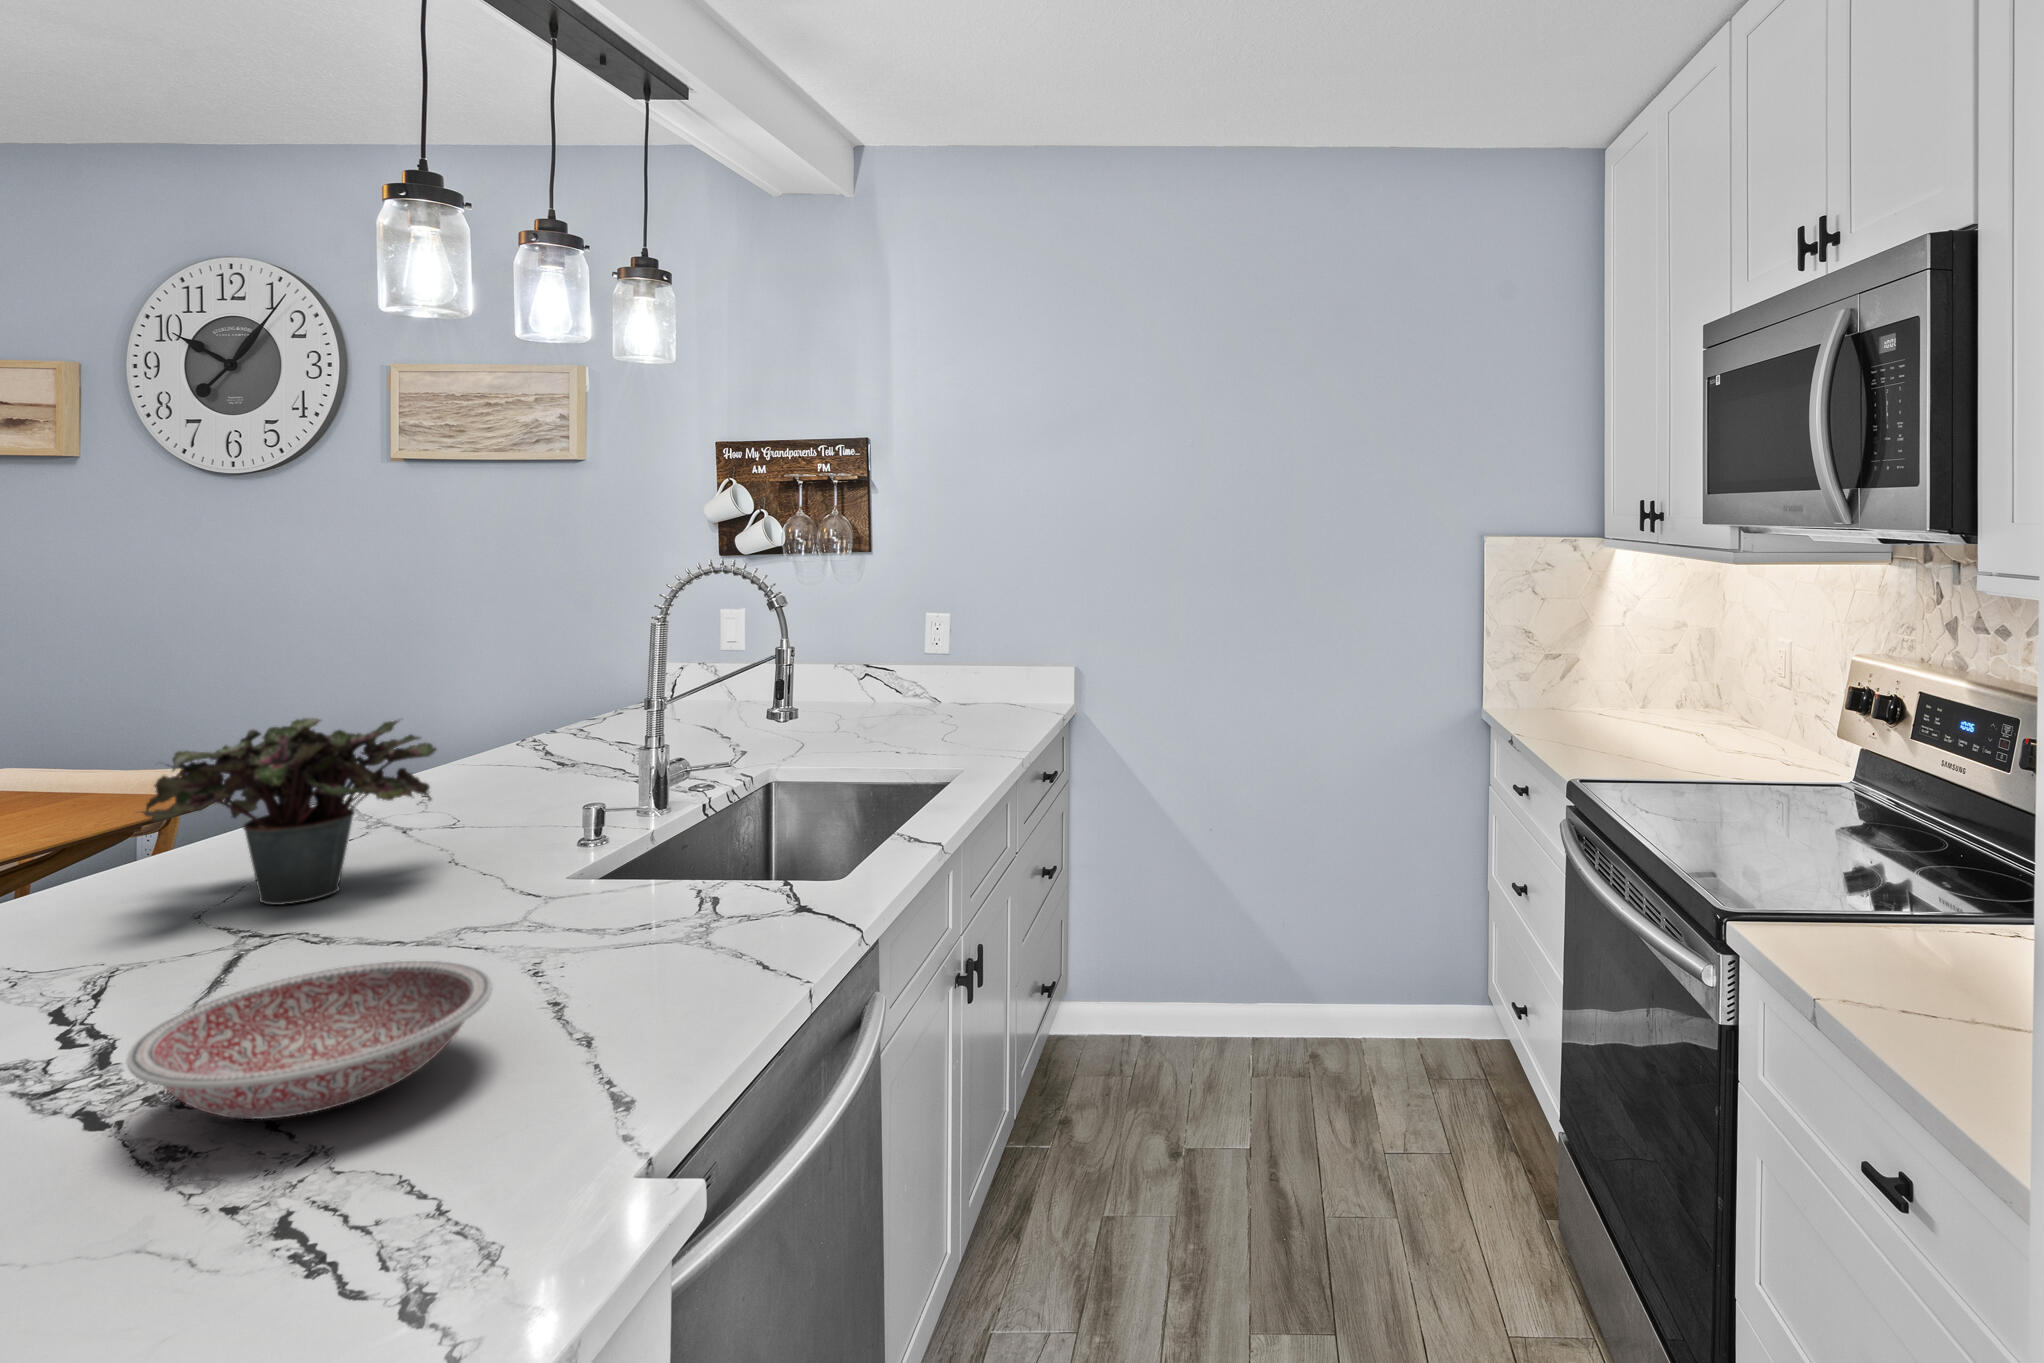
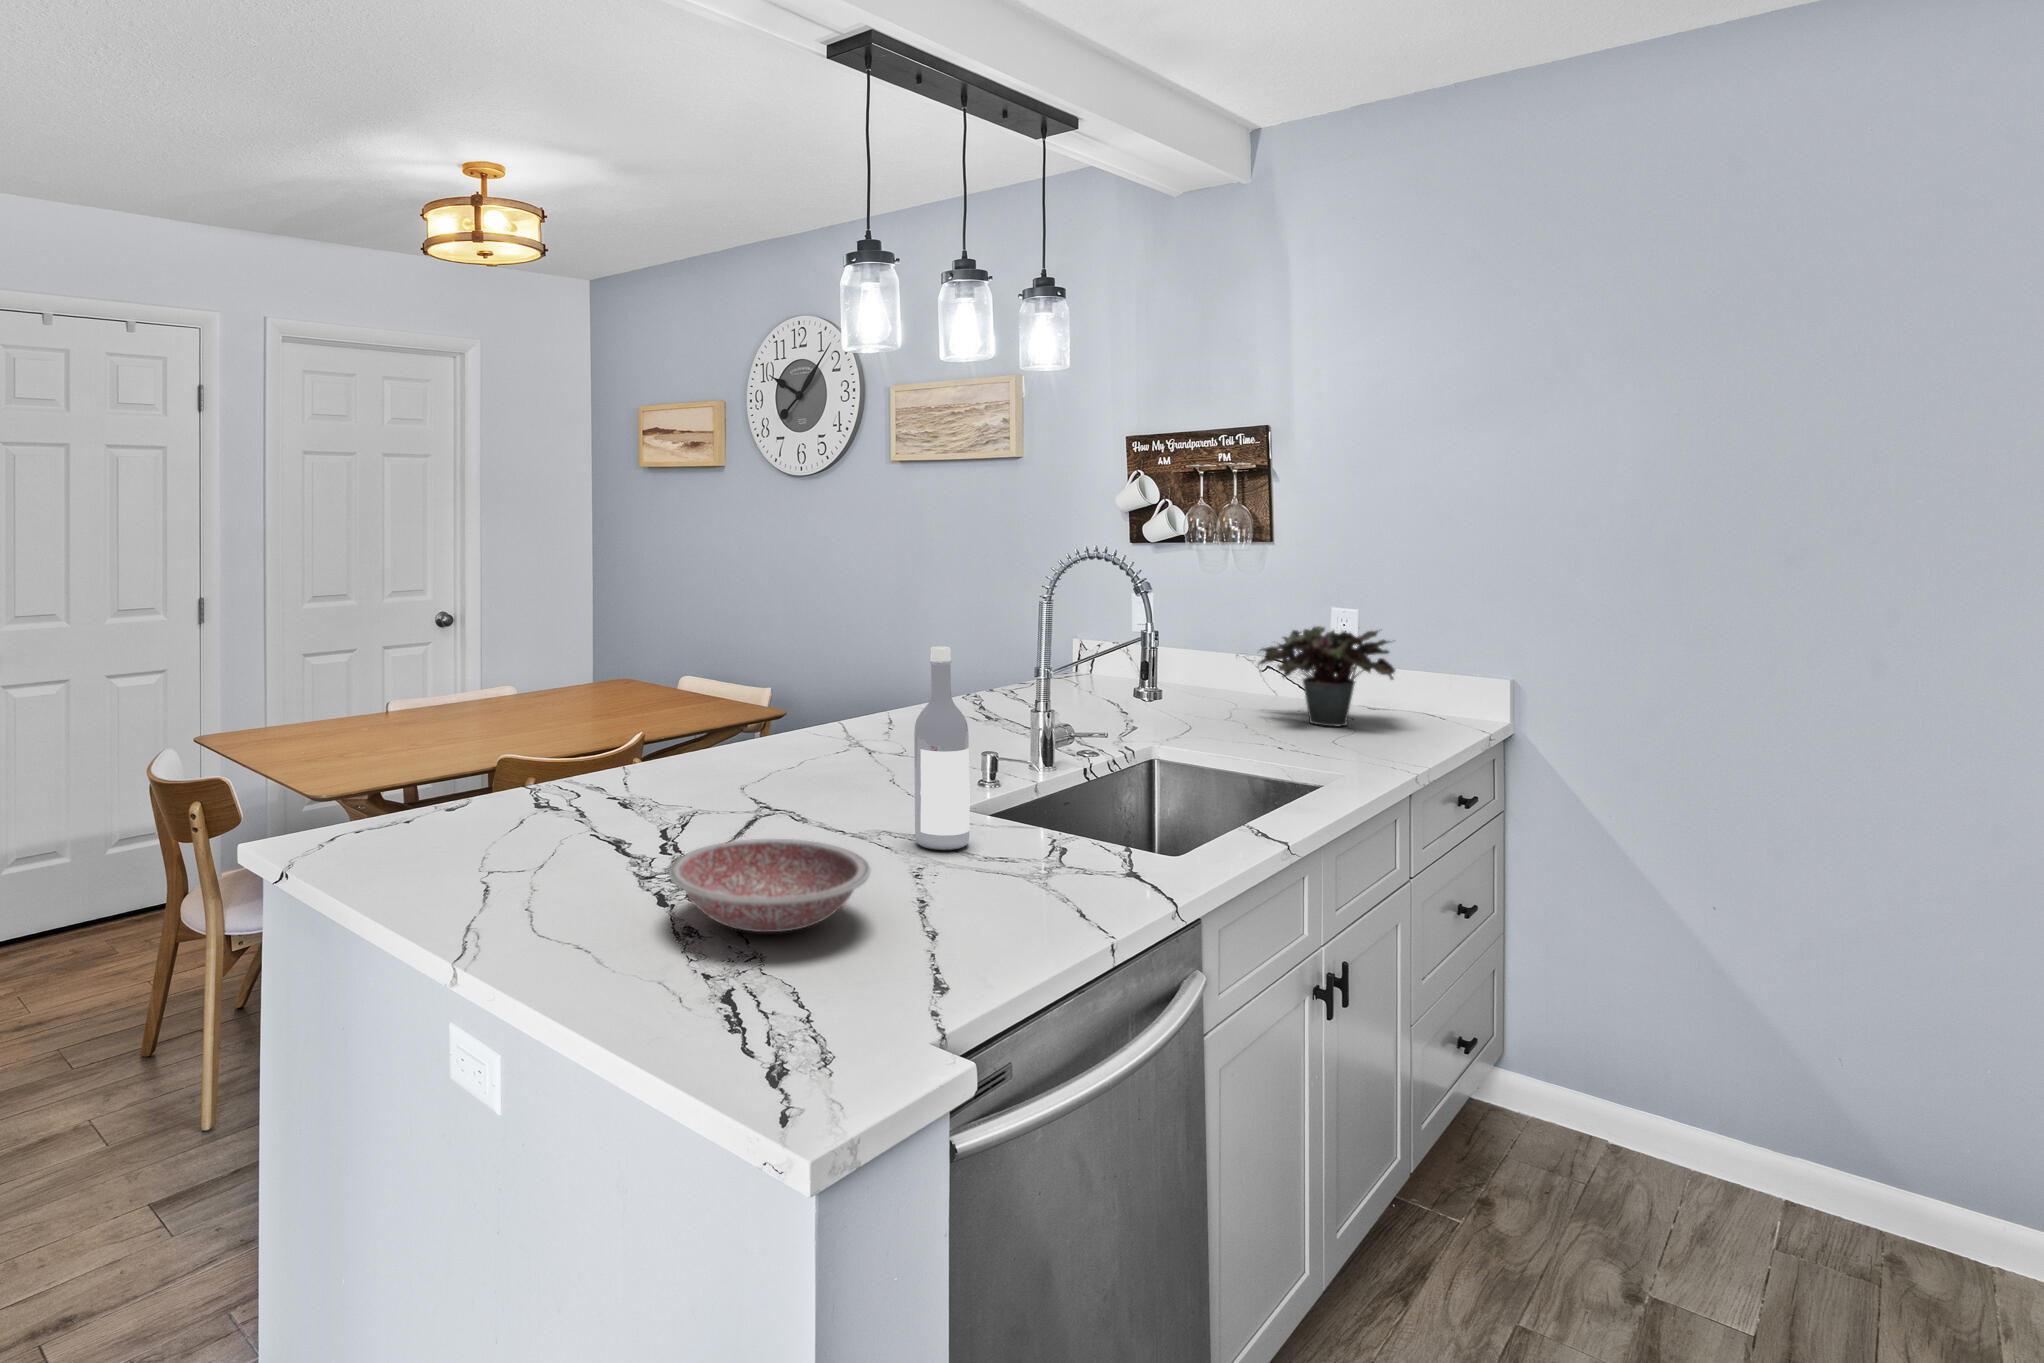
wine bottle: none [518,681,597,935] -> present [914,646,970,850]
potted plant: present [142,718,436,905] -> present [1259,626,1395,726]

